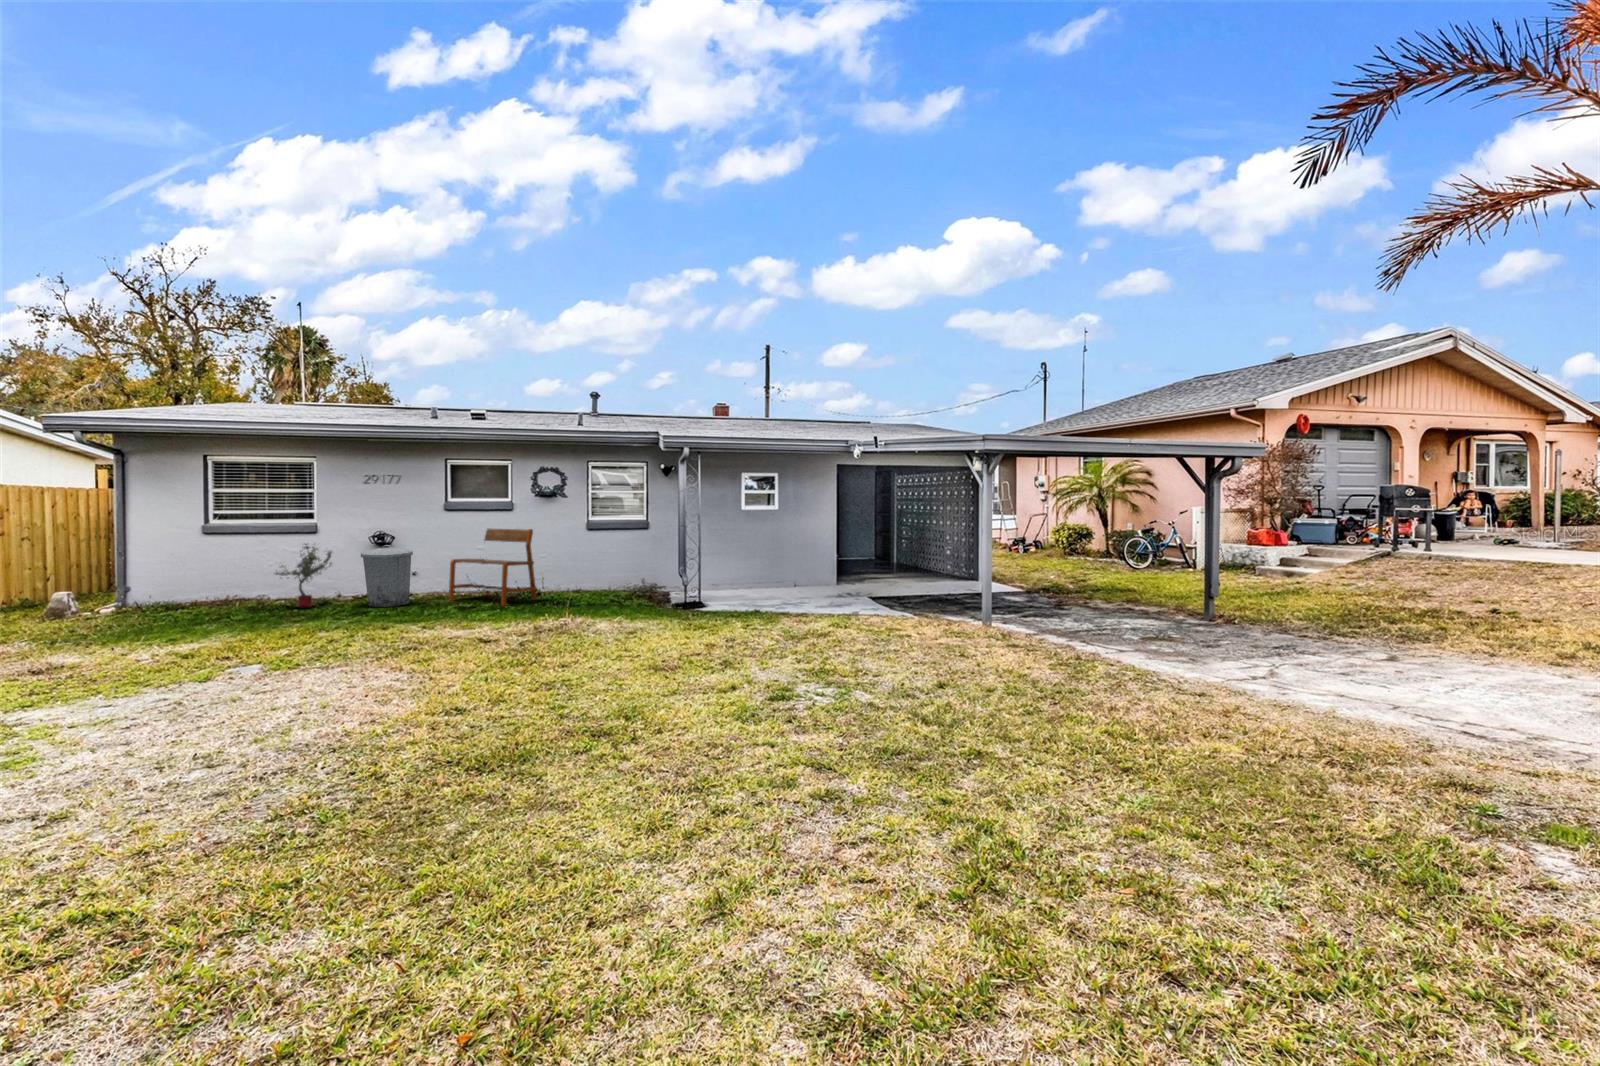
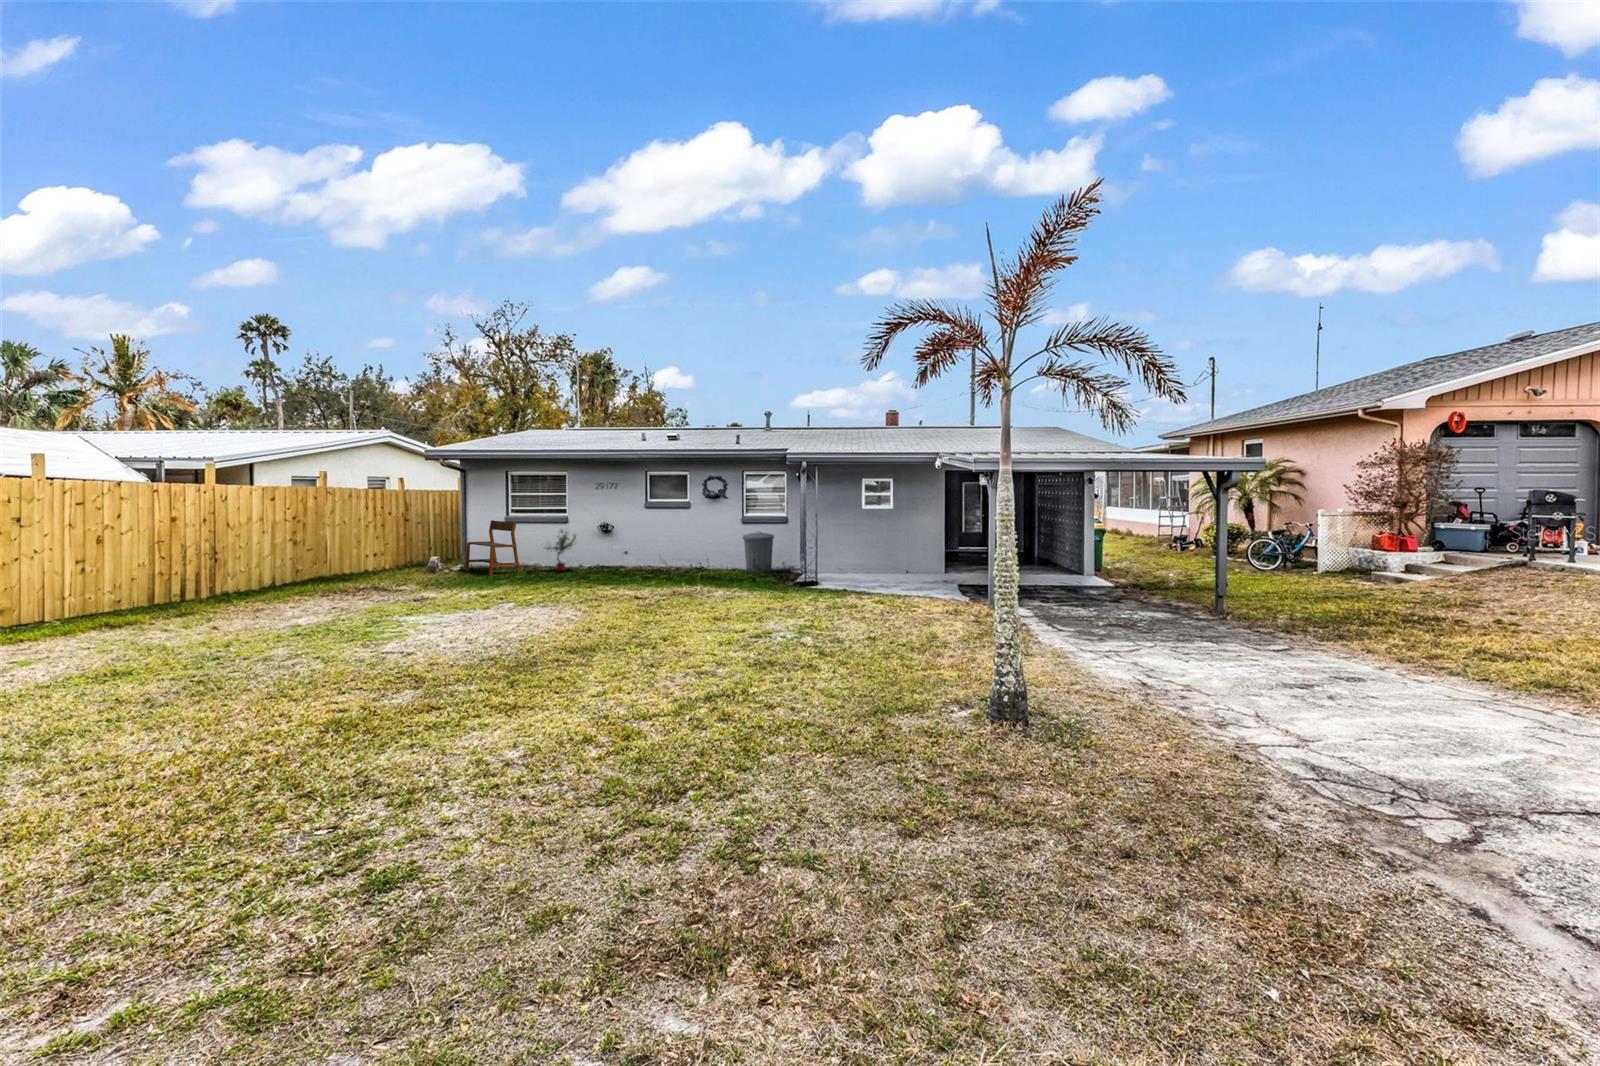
bench: present [449,528,537,606] -> present [465,520,520,575]
trash can: present [361,545,413,607] -> present [743,531,774,573]

